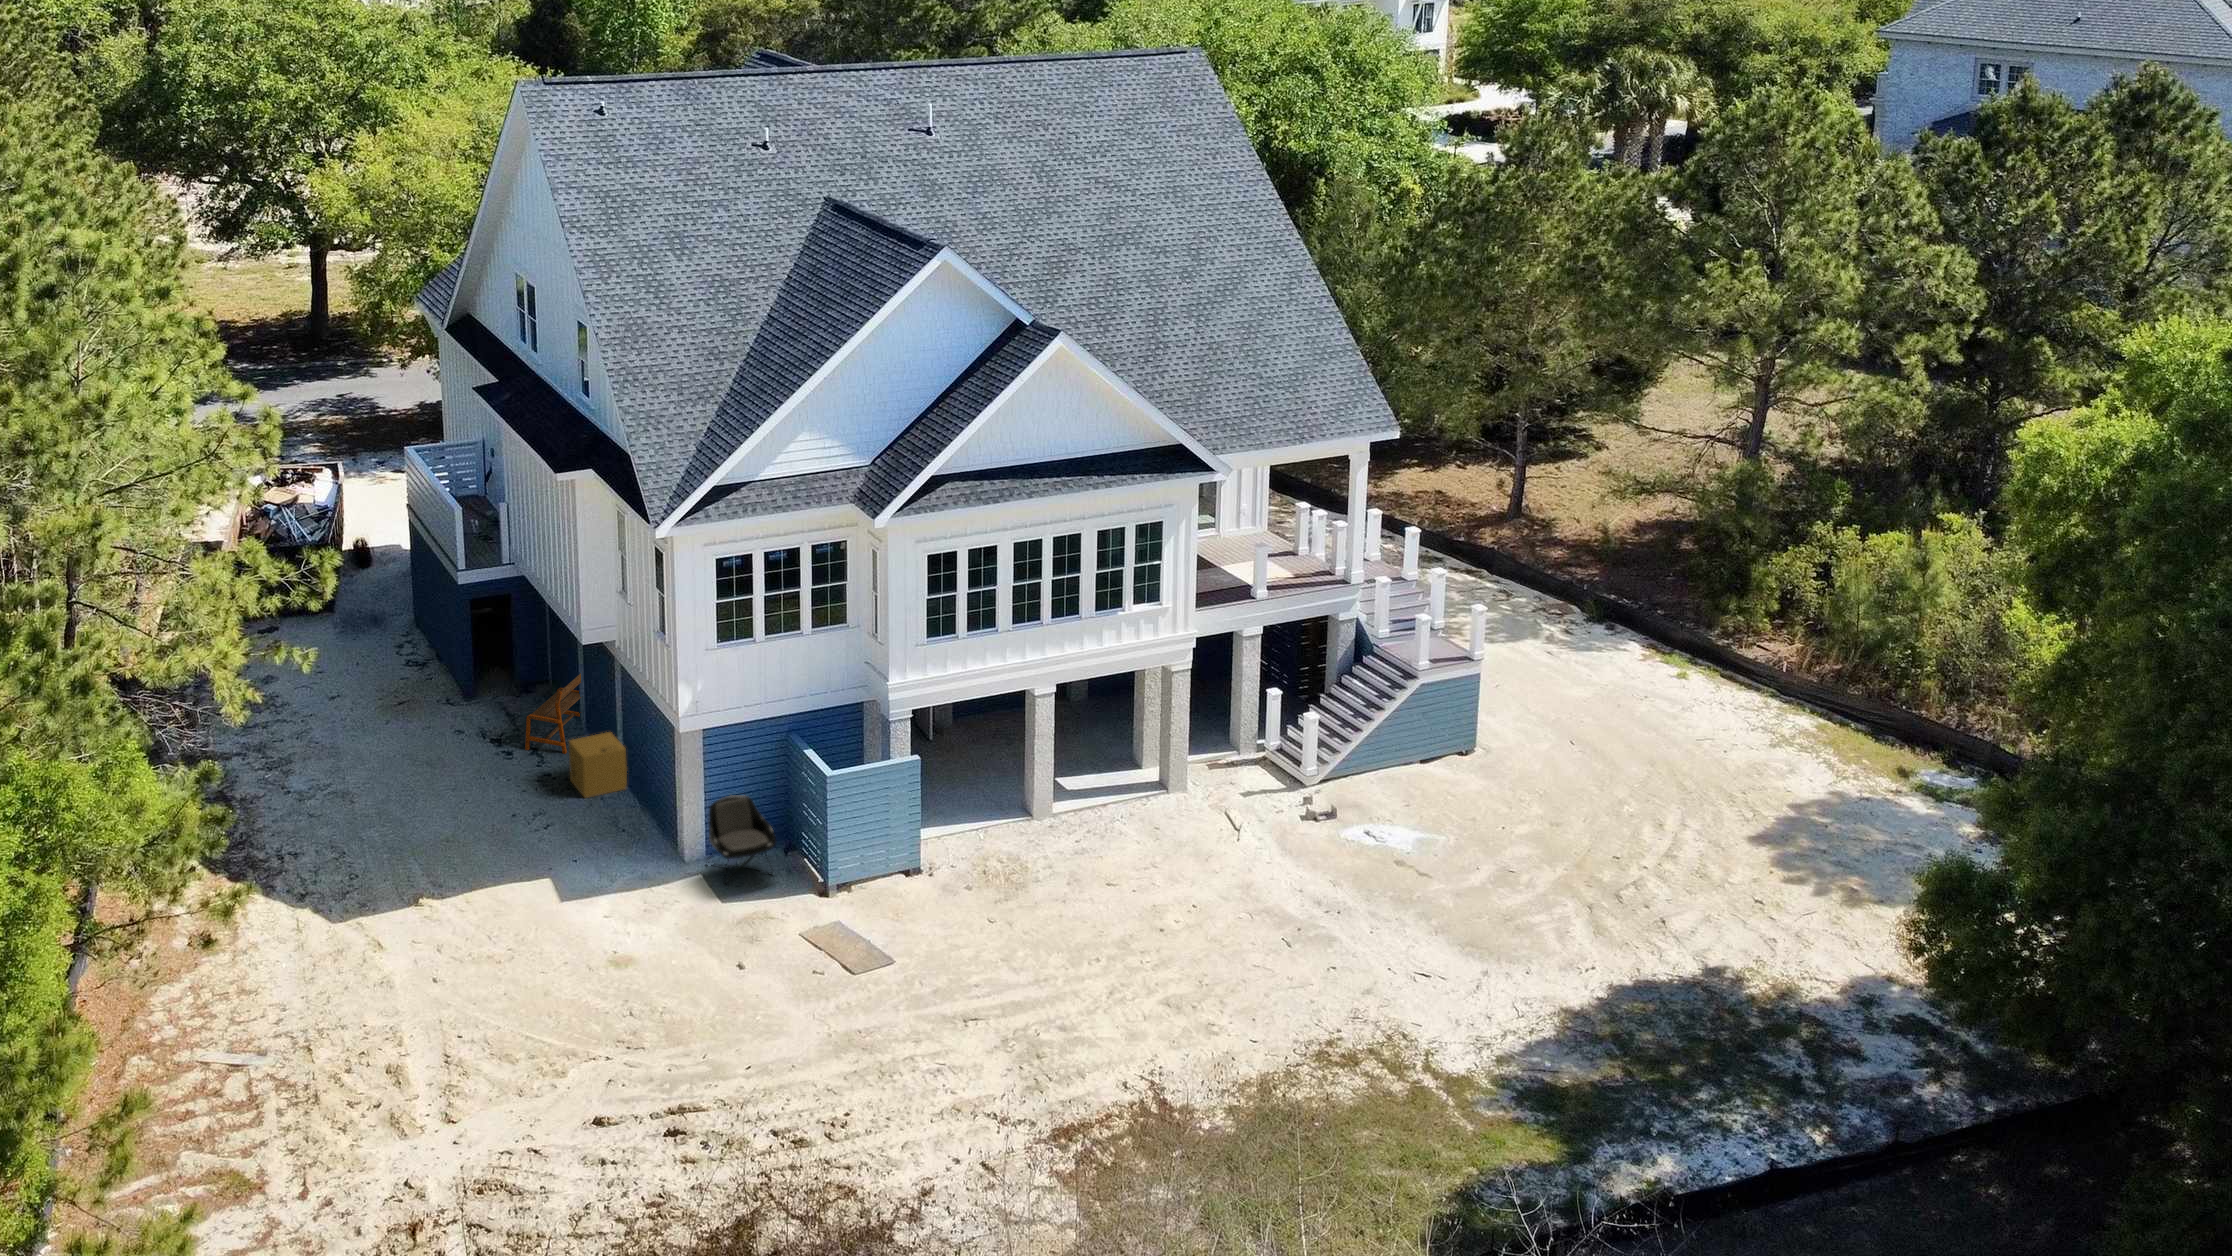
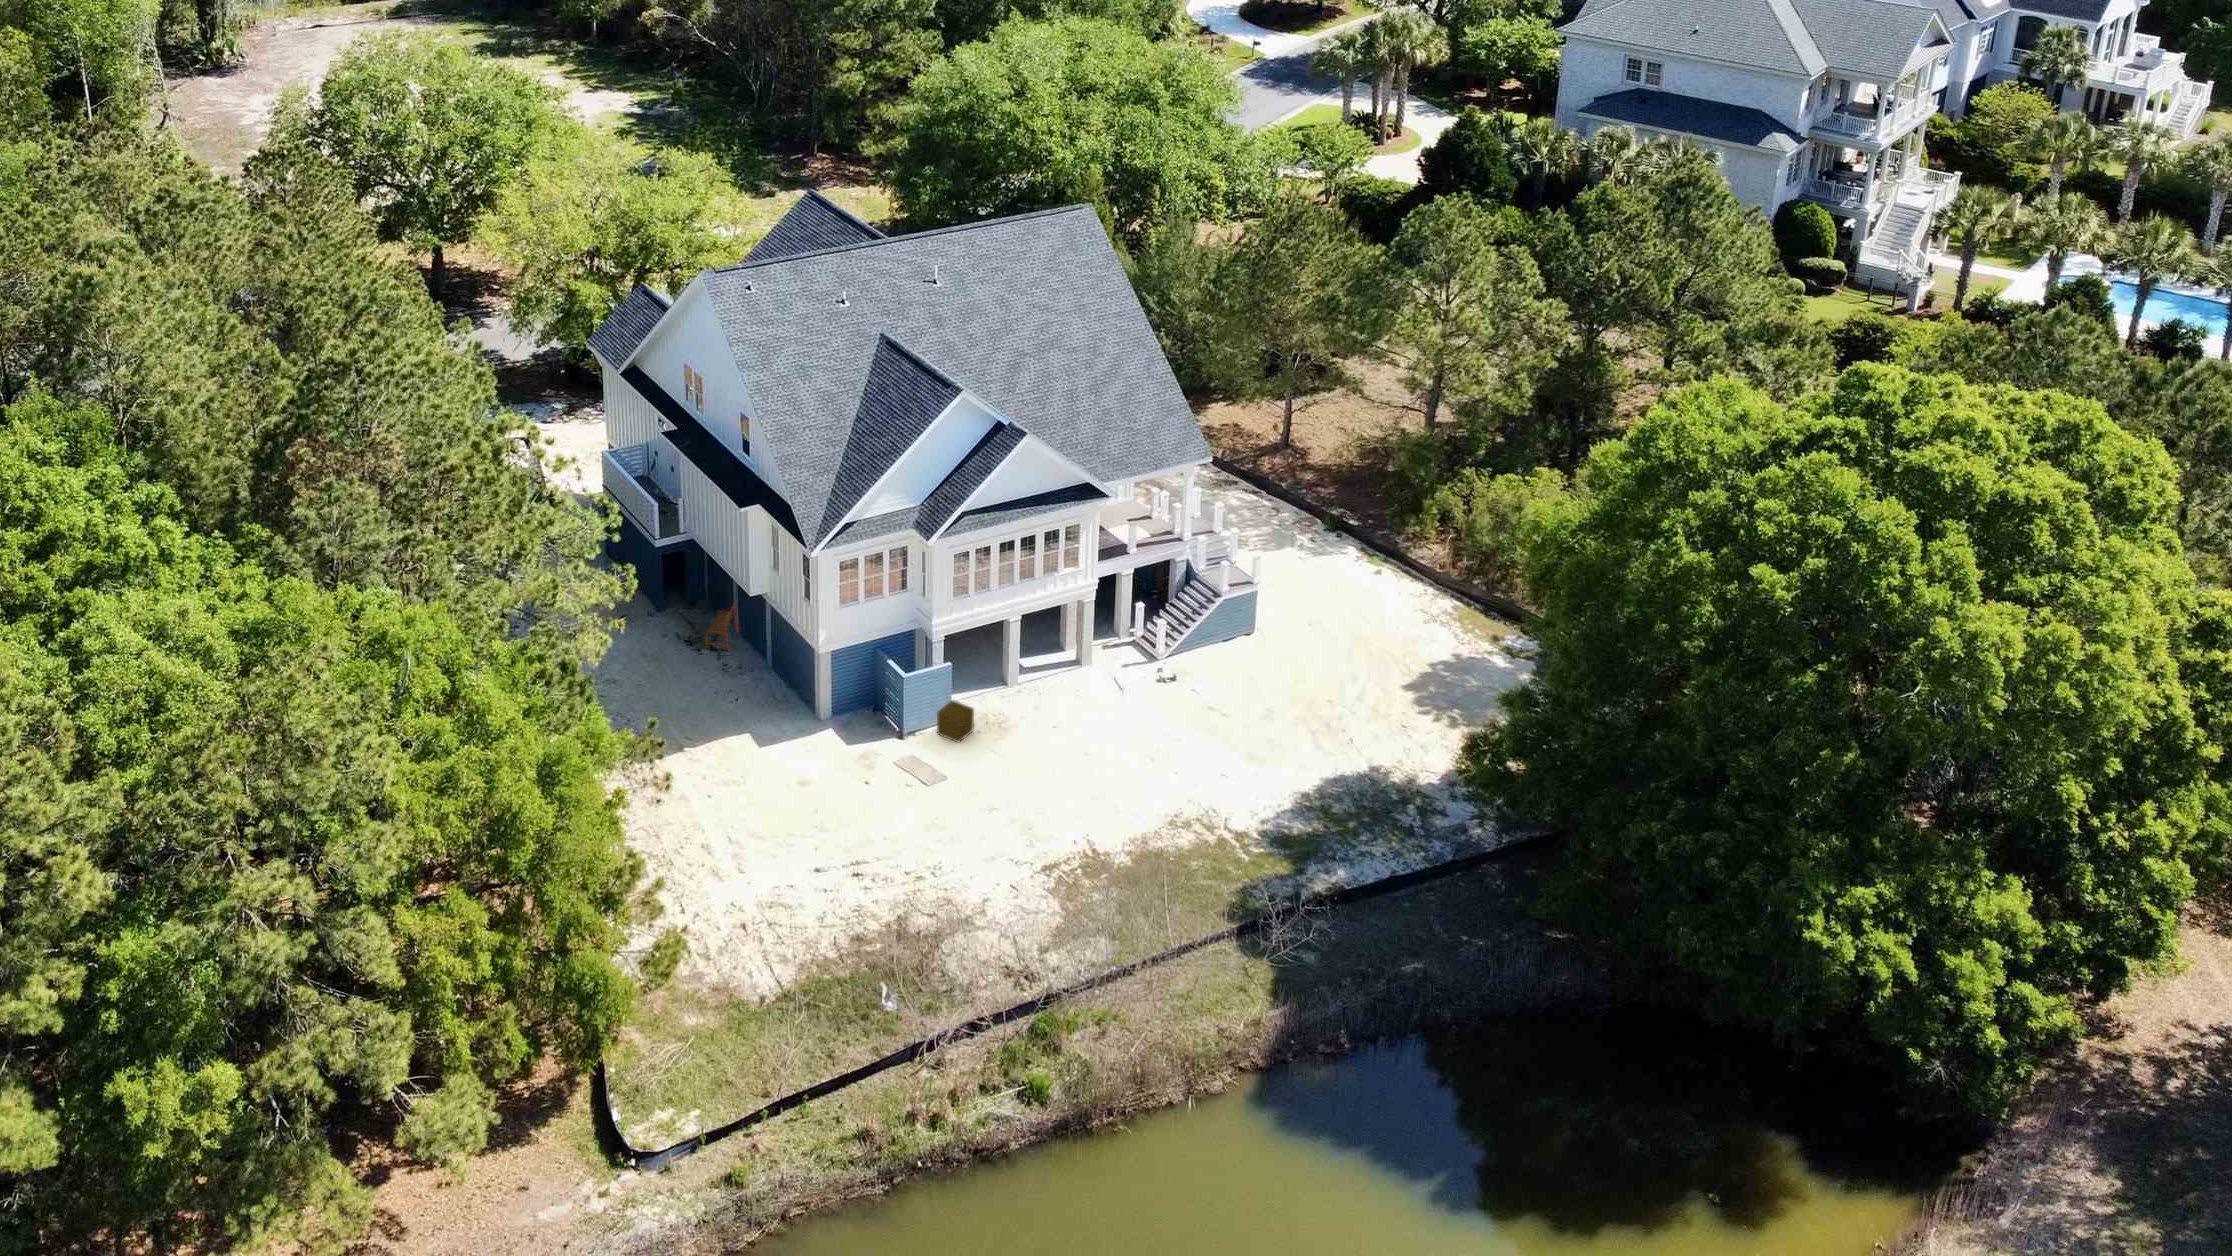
cardboard box: present [569,732,627,798] -> present [937,700,974,743]
lounge chair: present [708,795,776,885] -> none [832,685,873,735]

